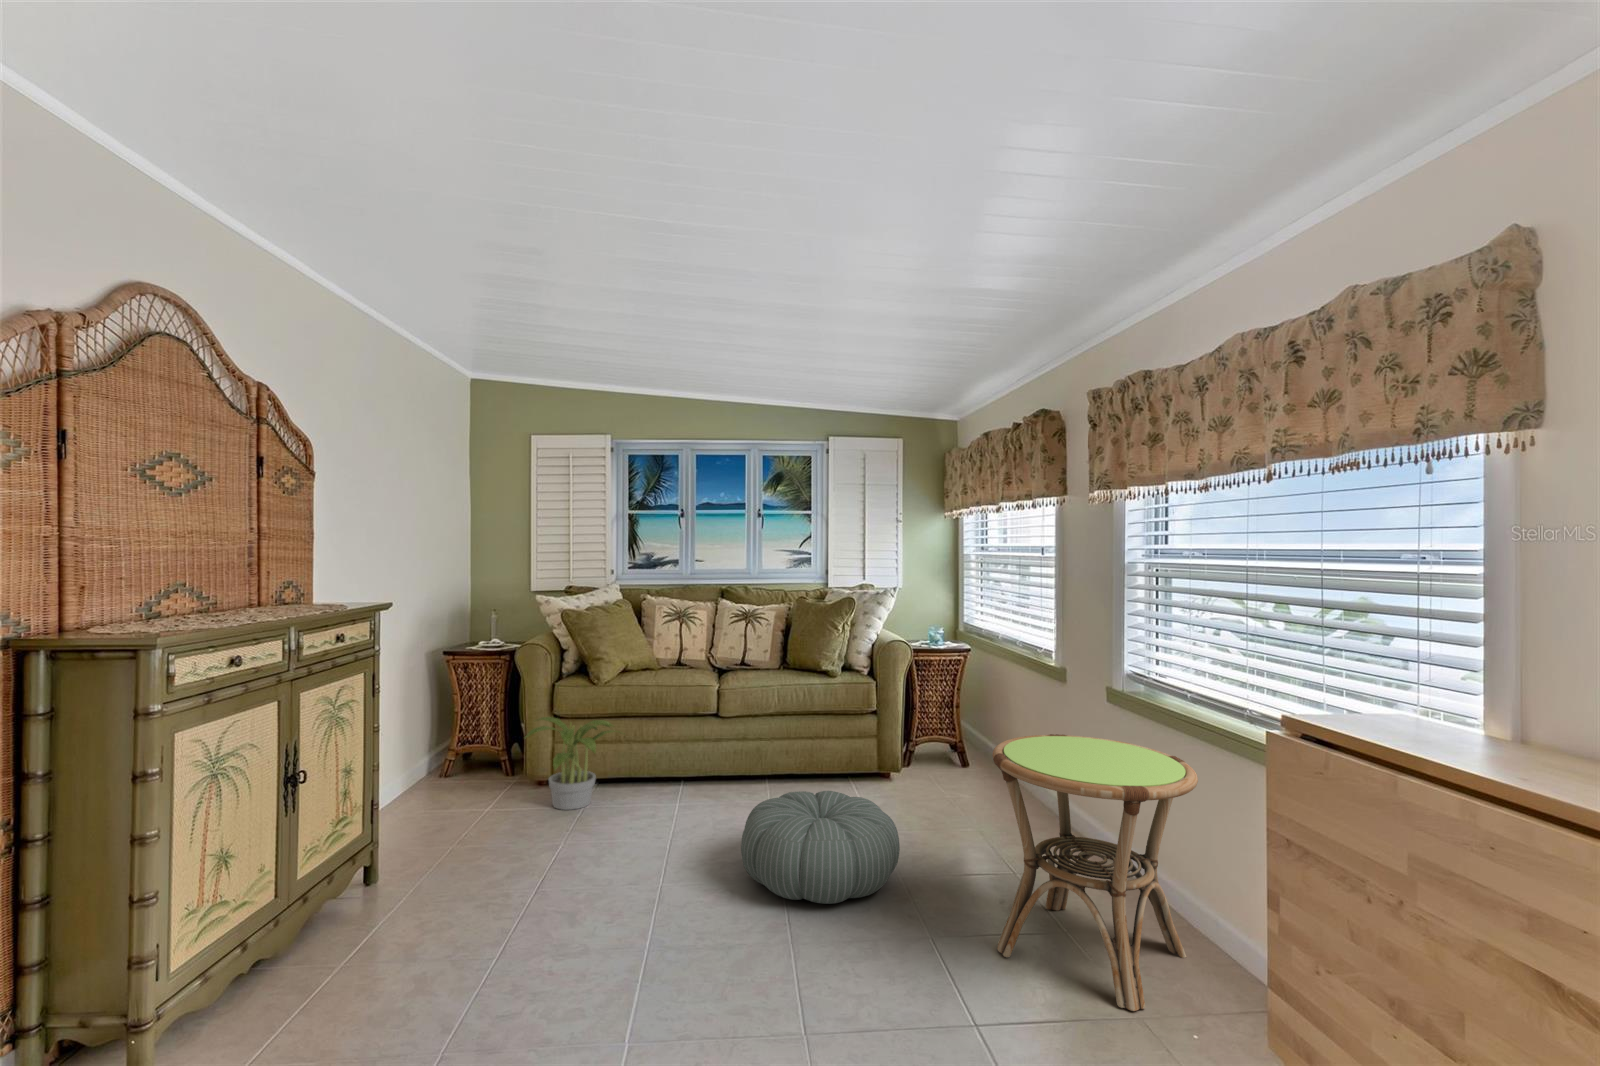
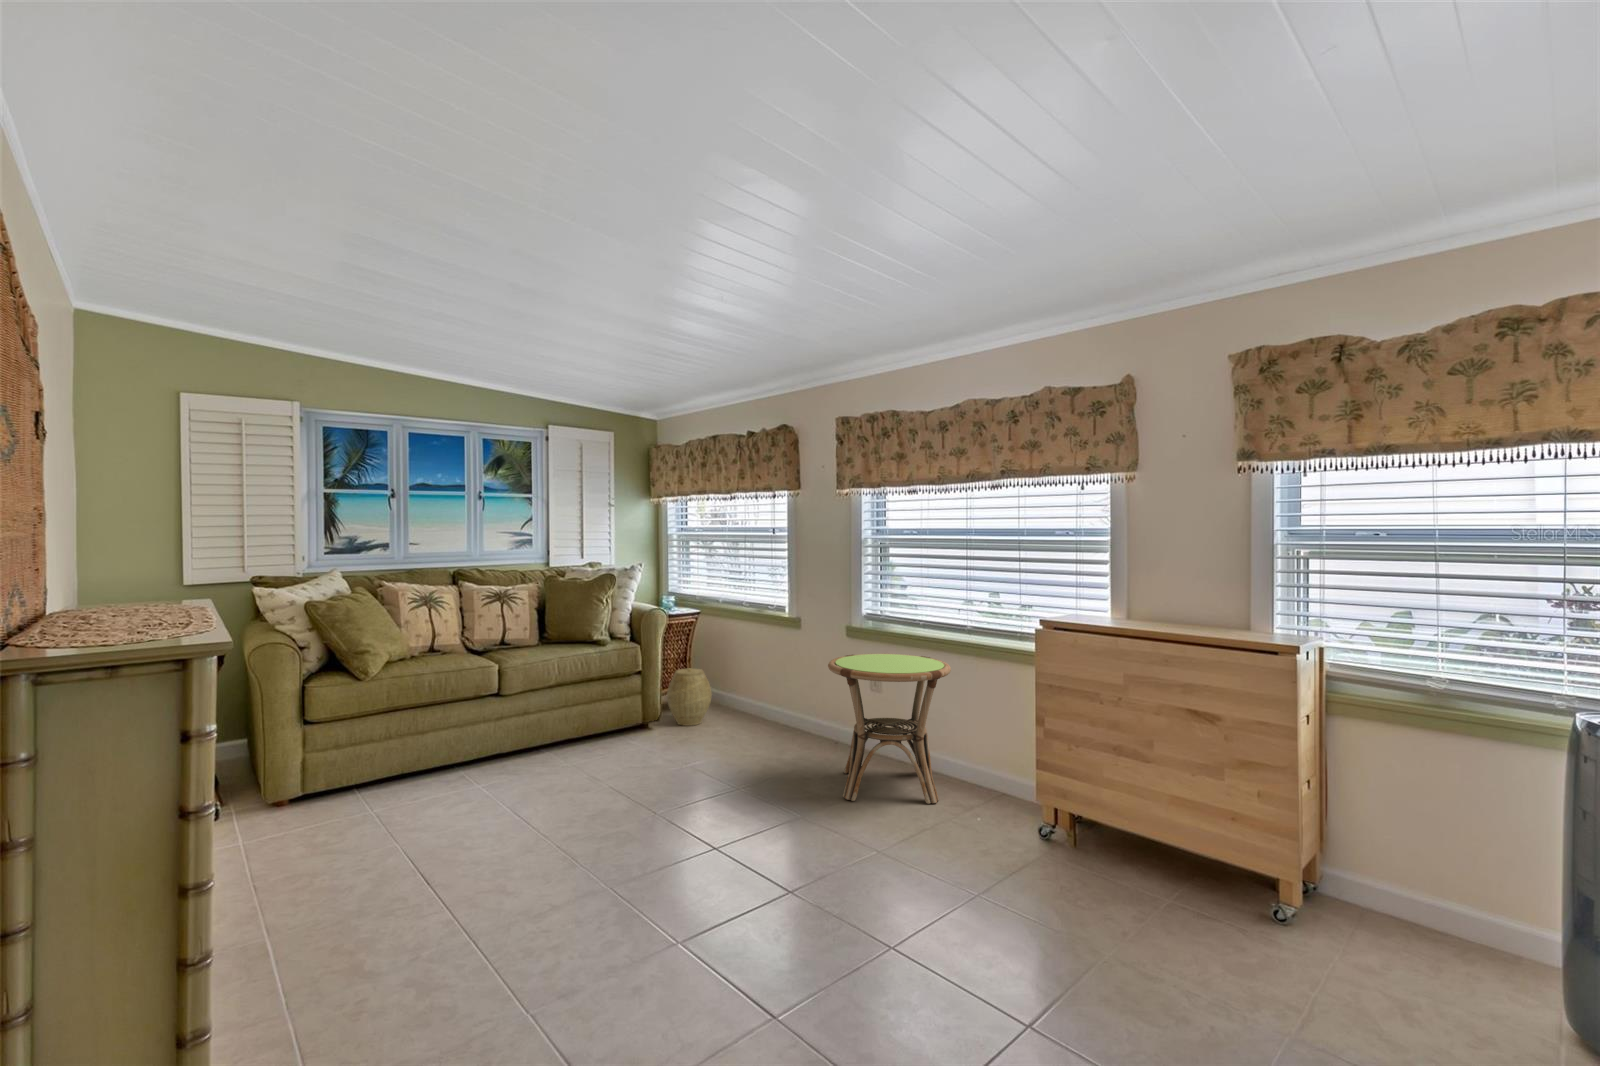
woven basket: none [910,716,964,787] -> present [667,668,712,726]
potted plant: present [525,717,614,810] -> none [314,714,421,817]
pouf: present [741,791,900,904] -> none [621,730,753,813]

